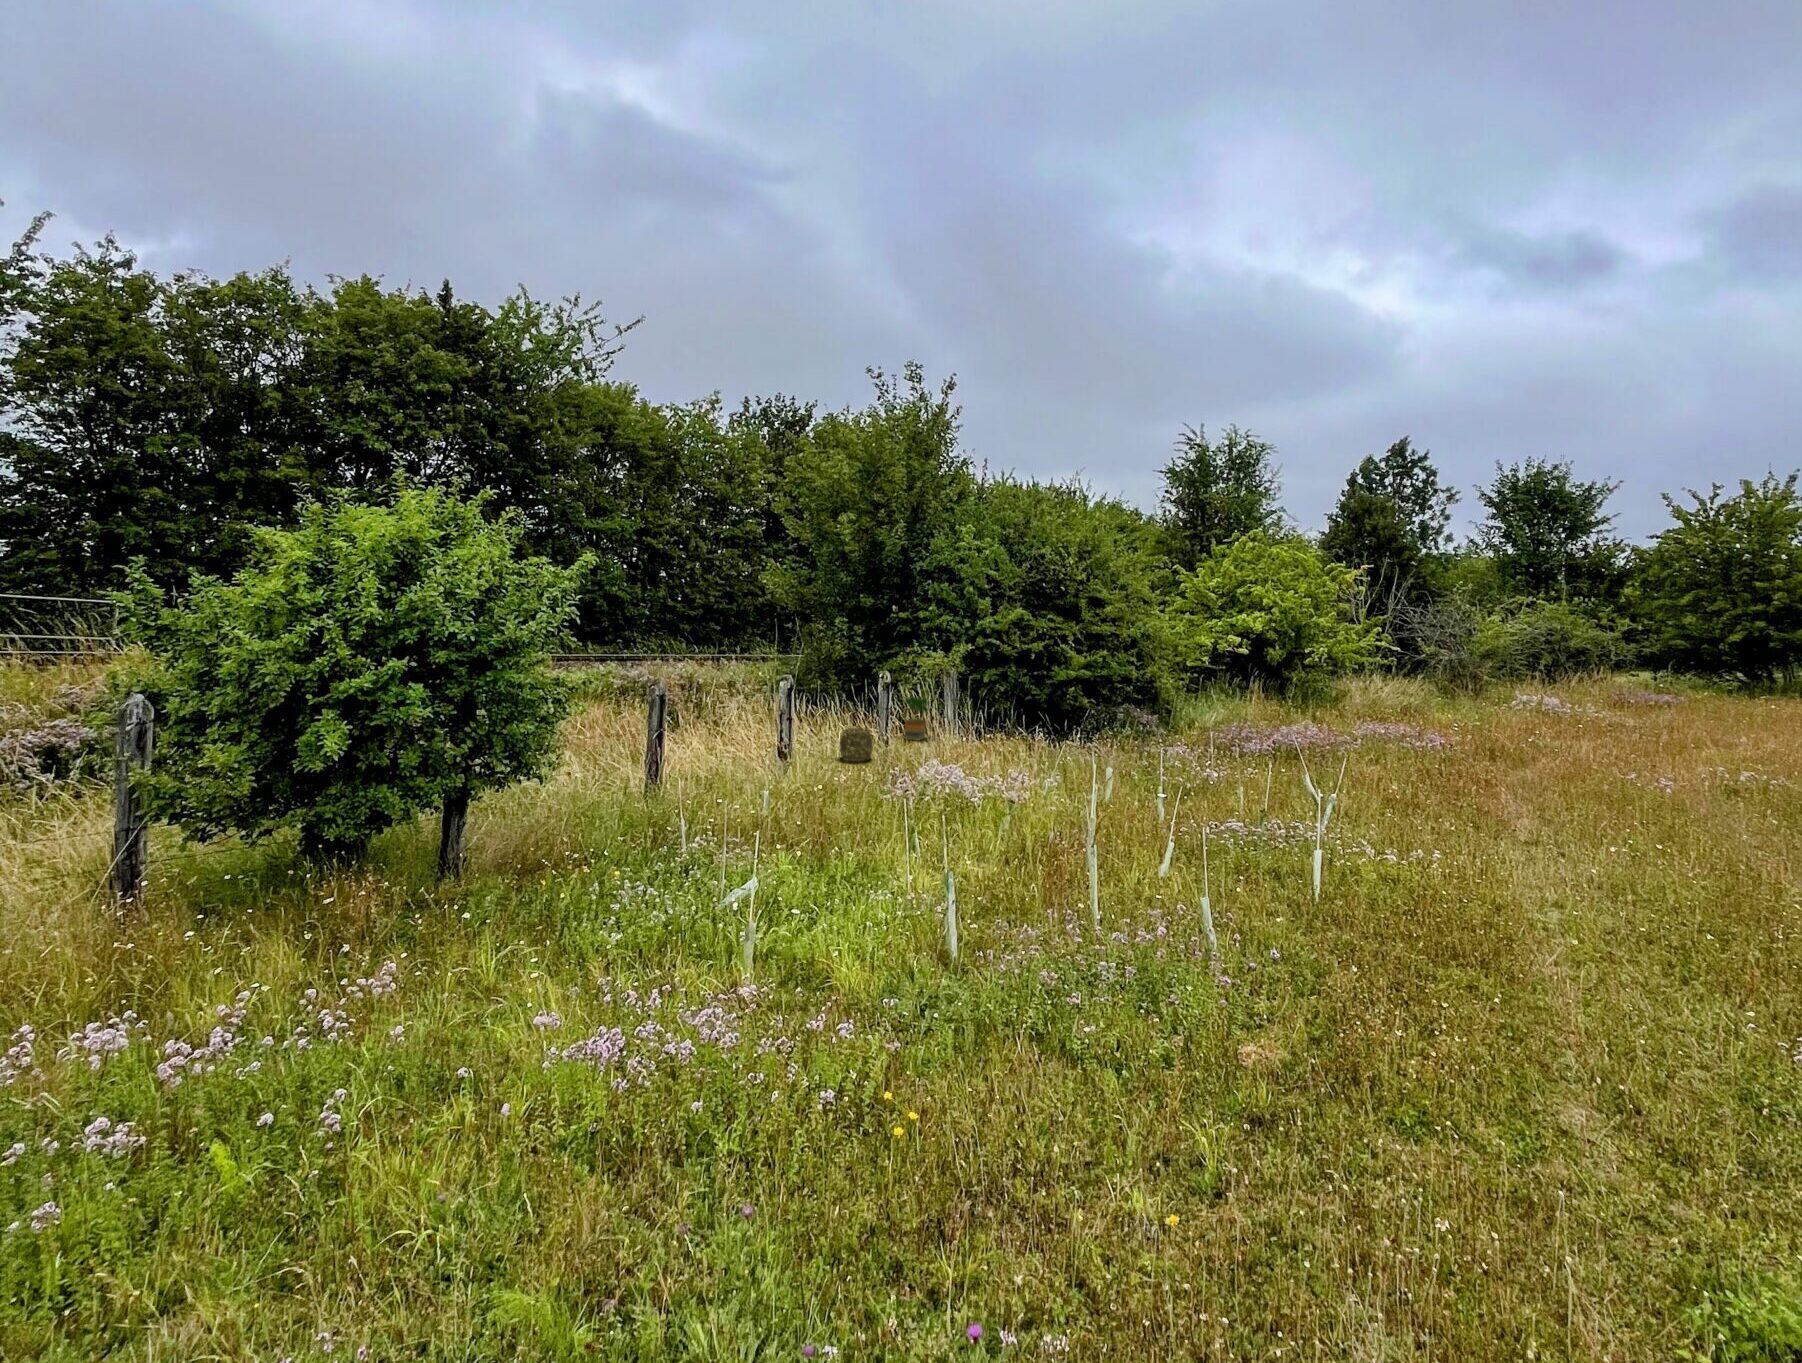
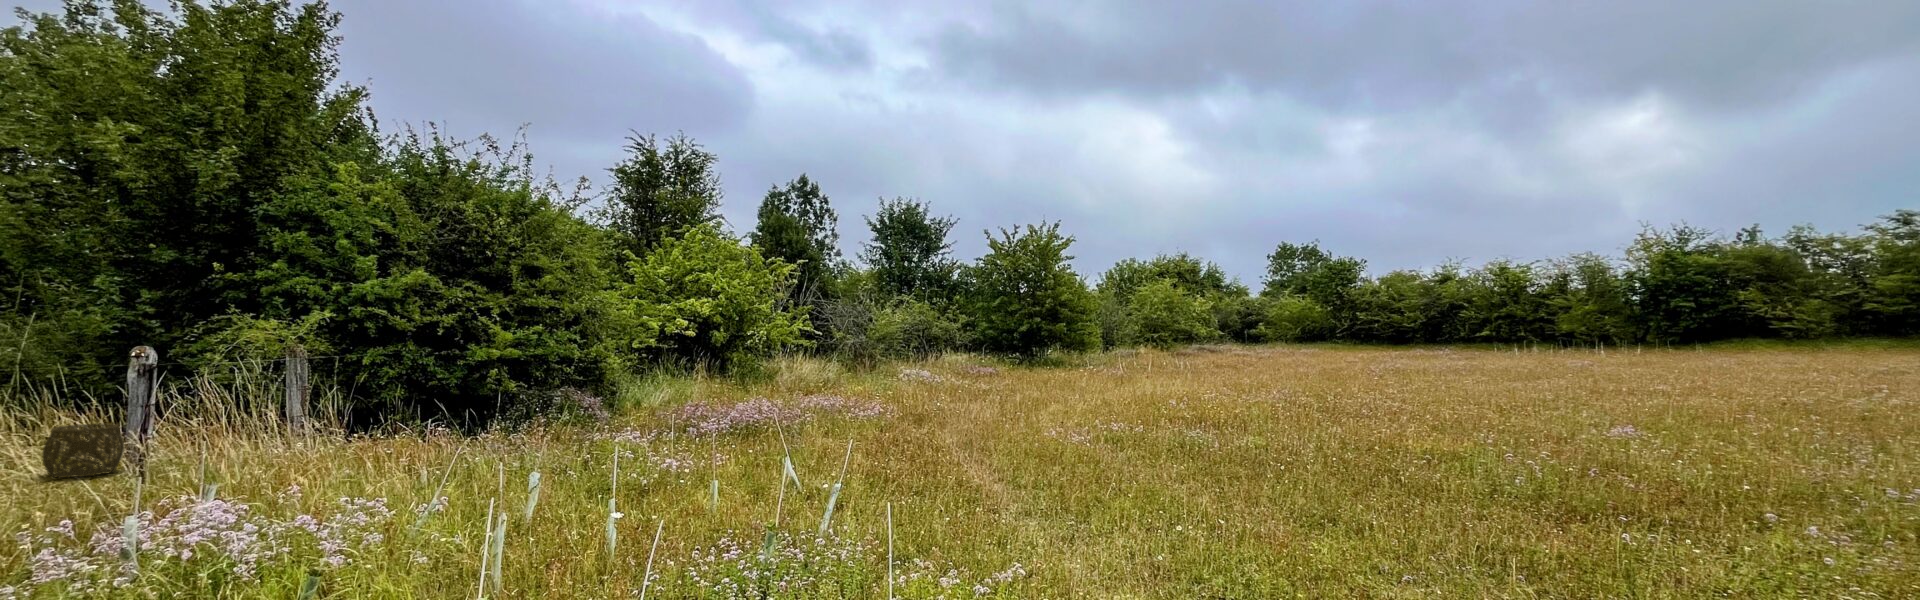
potted tree: present [904,696,930,741] -> none [204,376,261,441]

